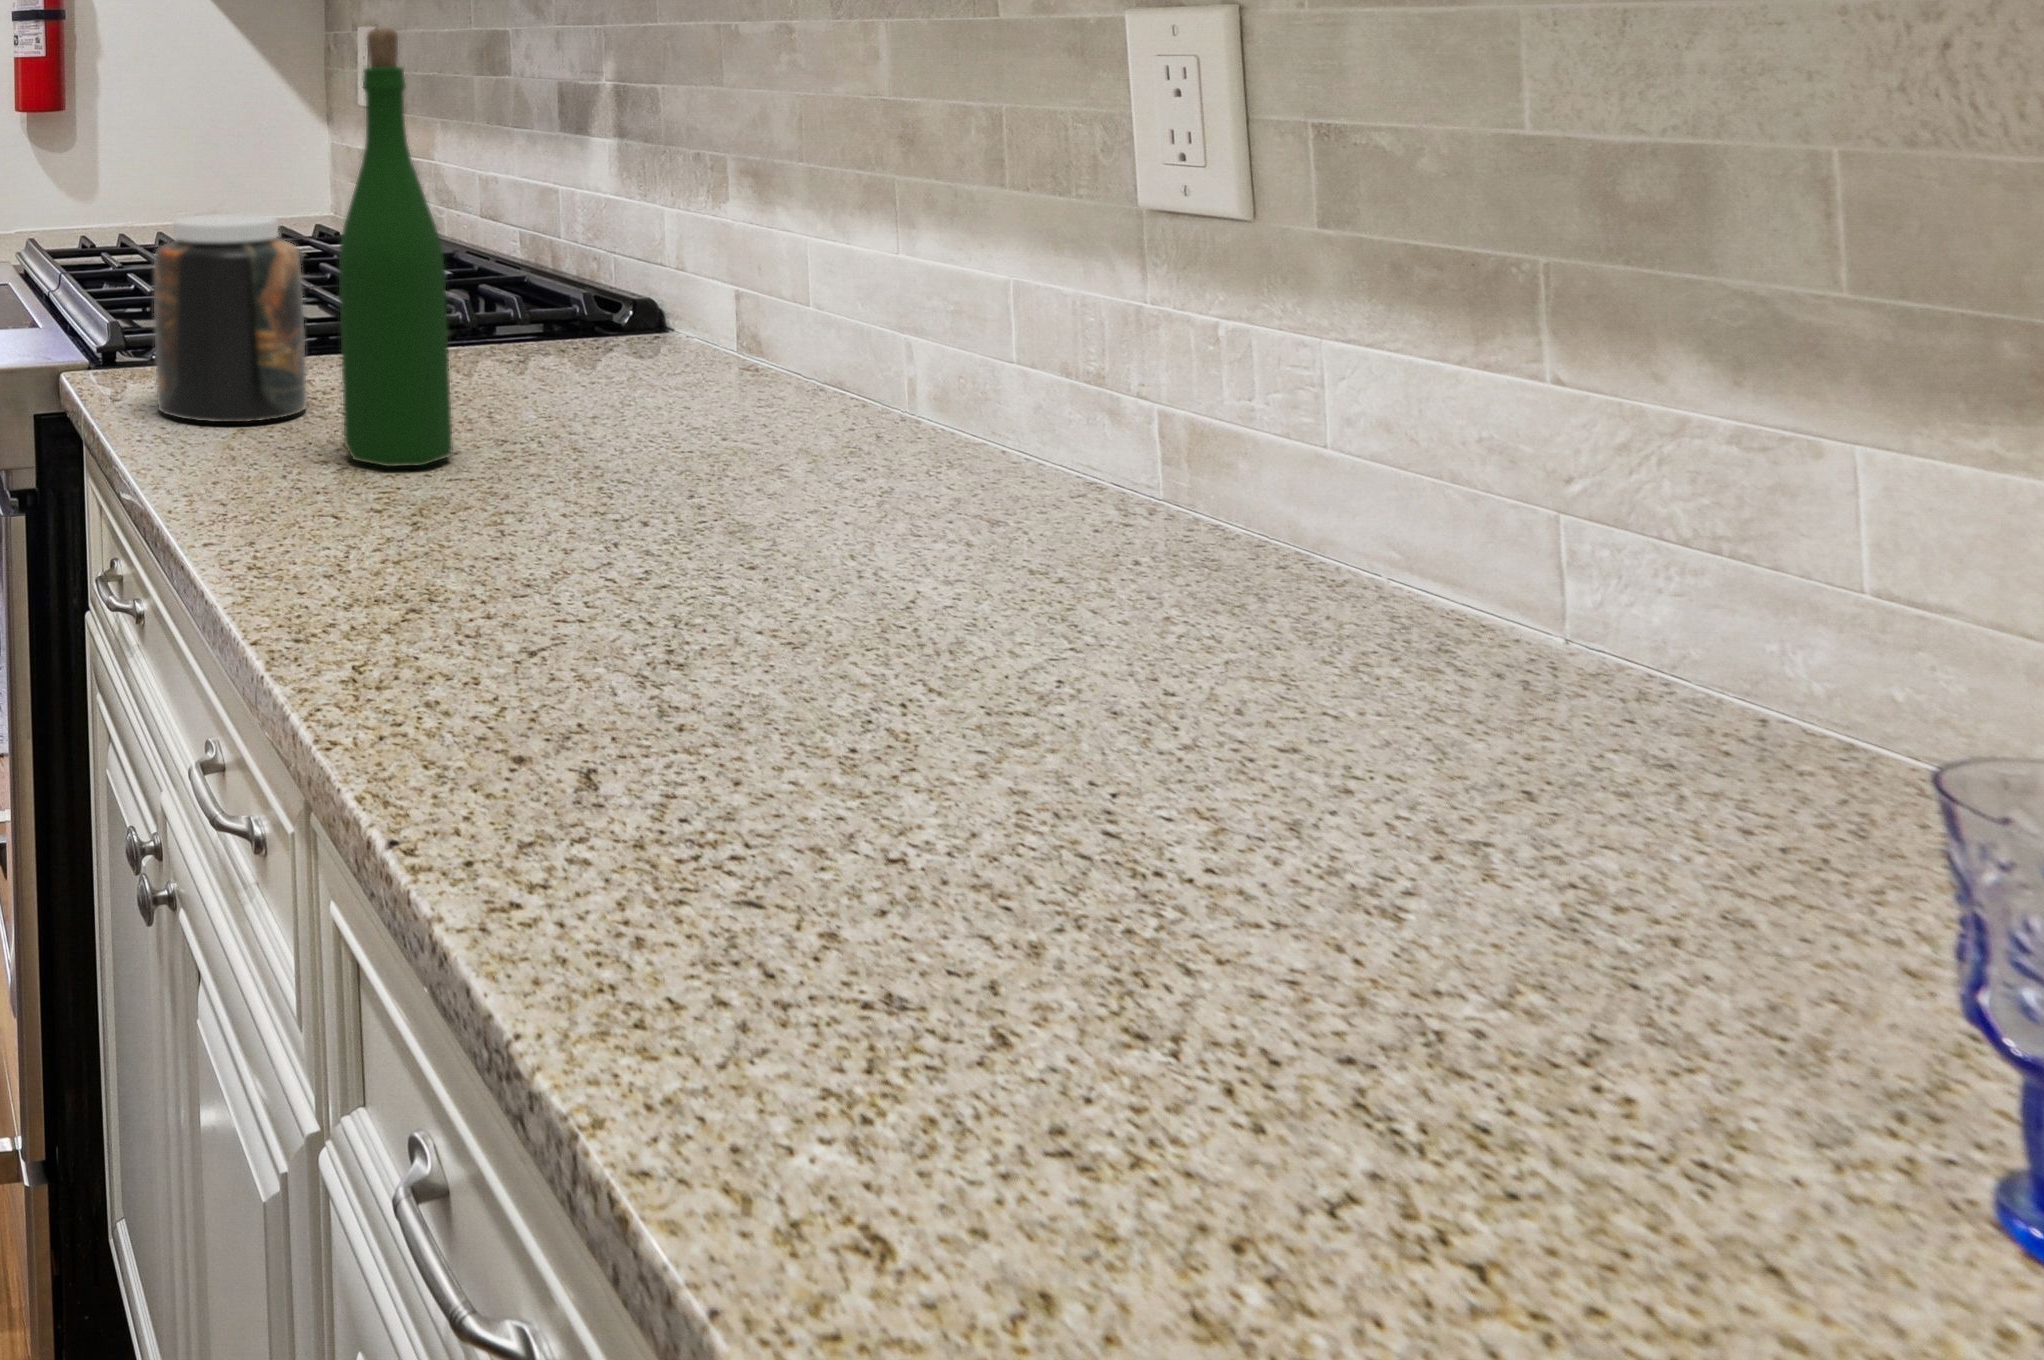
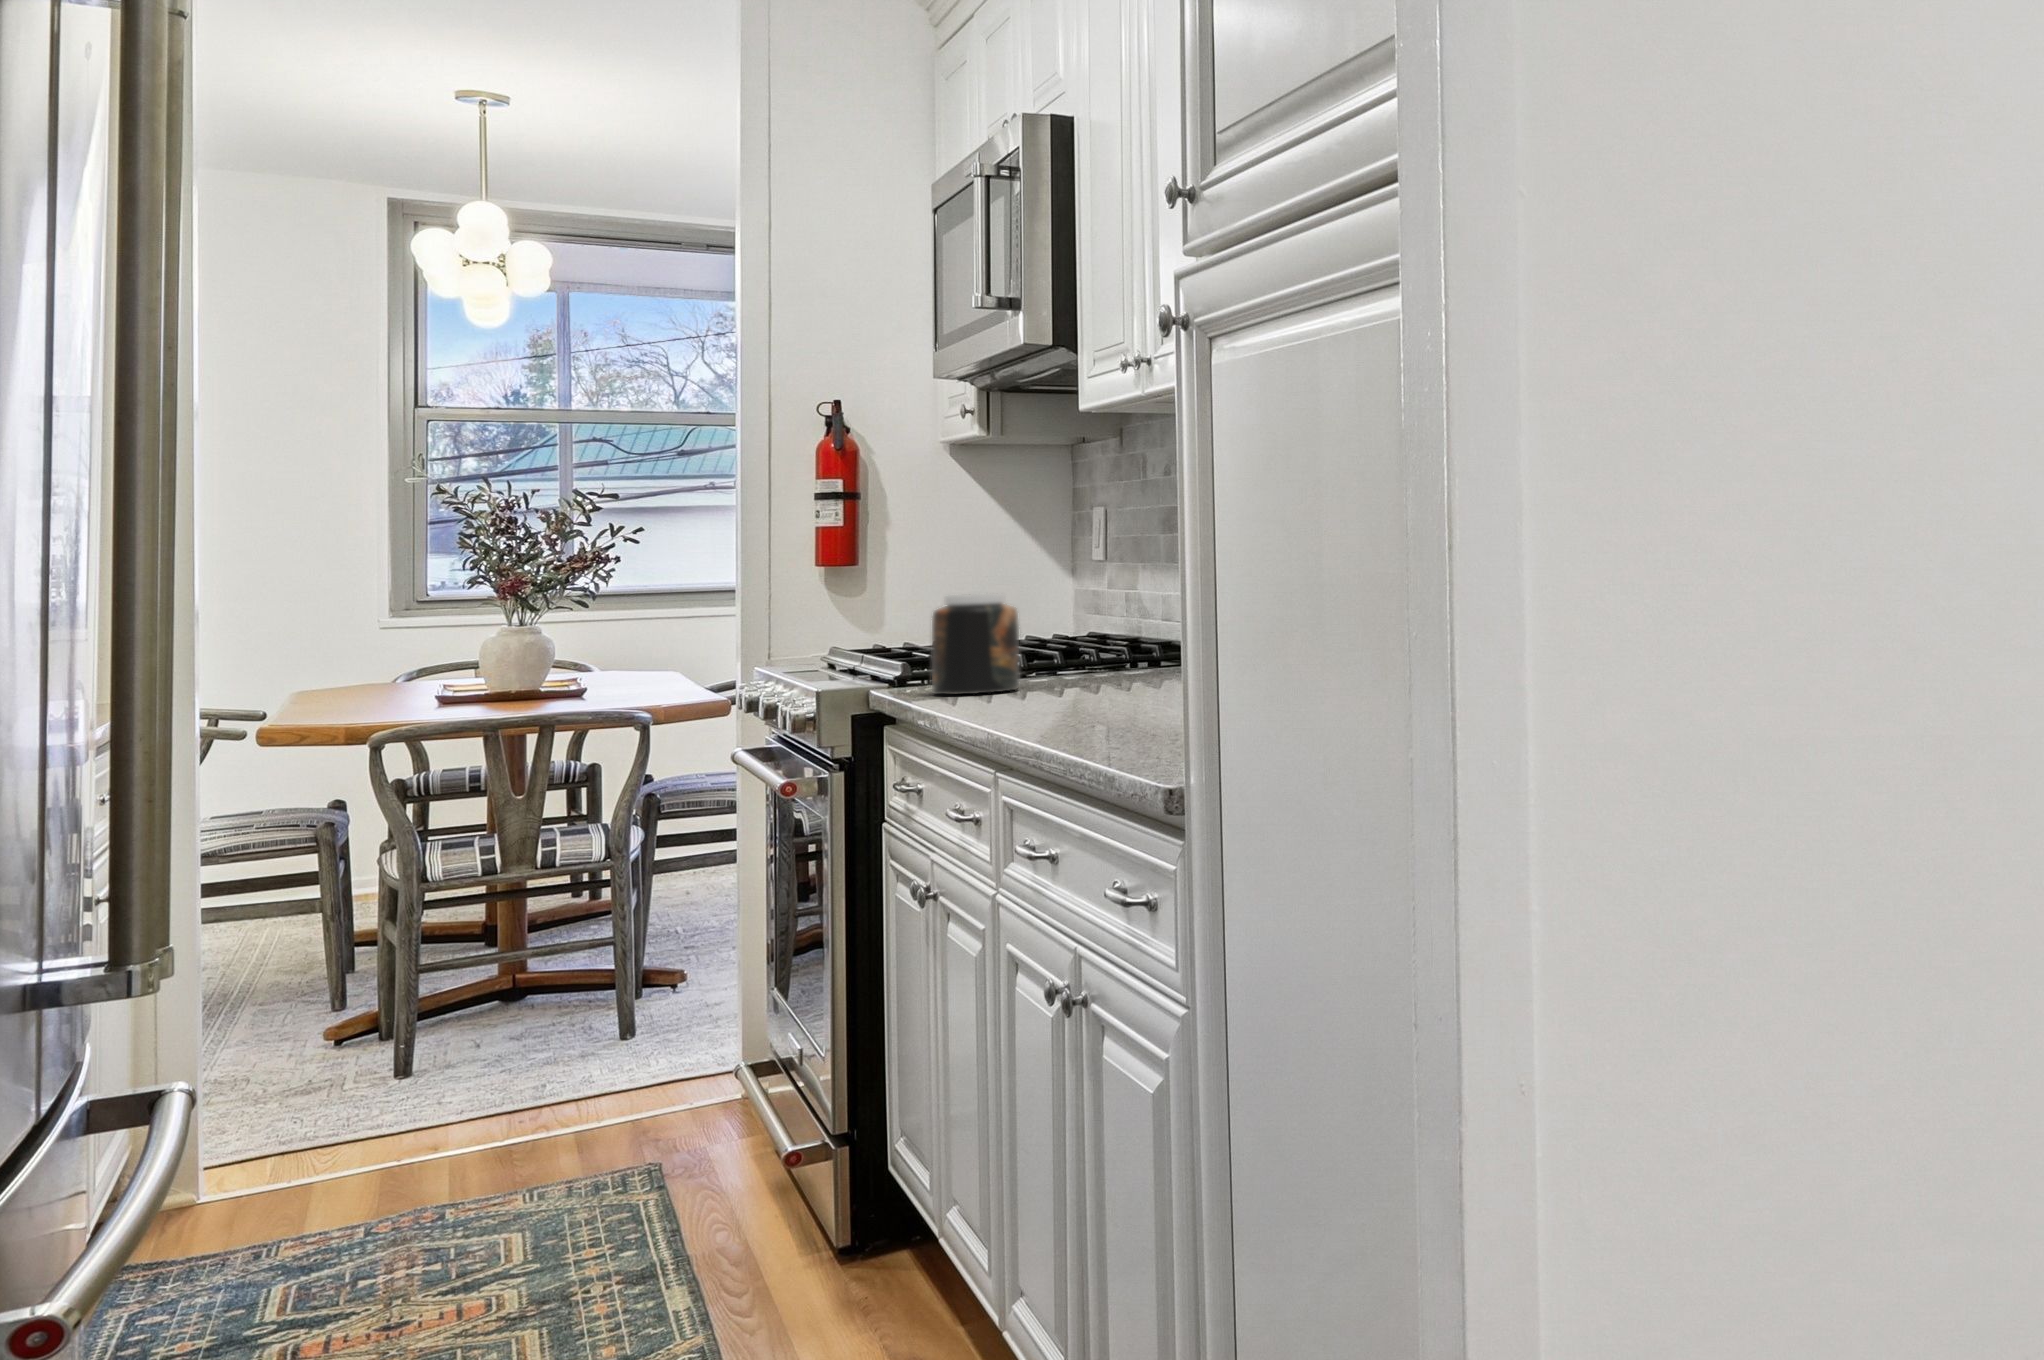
wine bottle: present [339,28,453,466] -> none [1034,495,1089,697]

